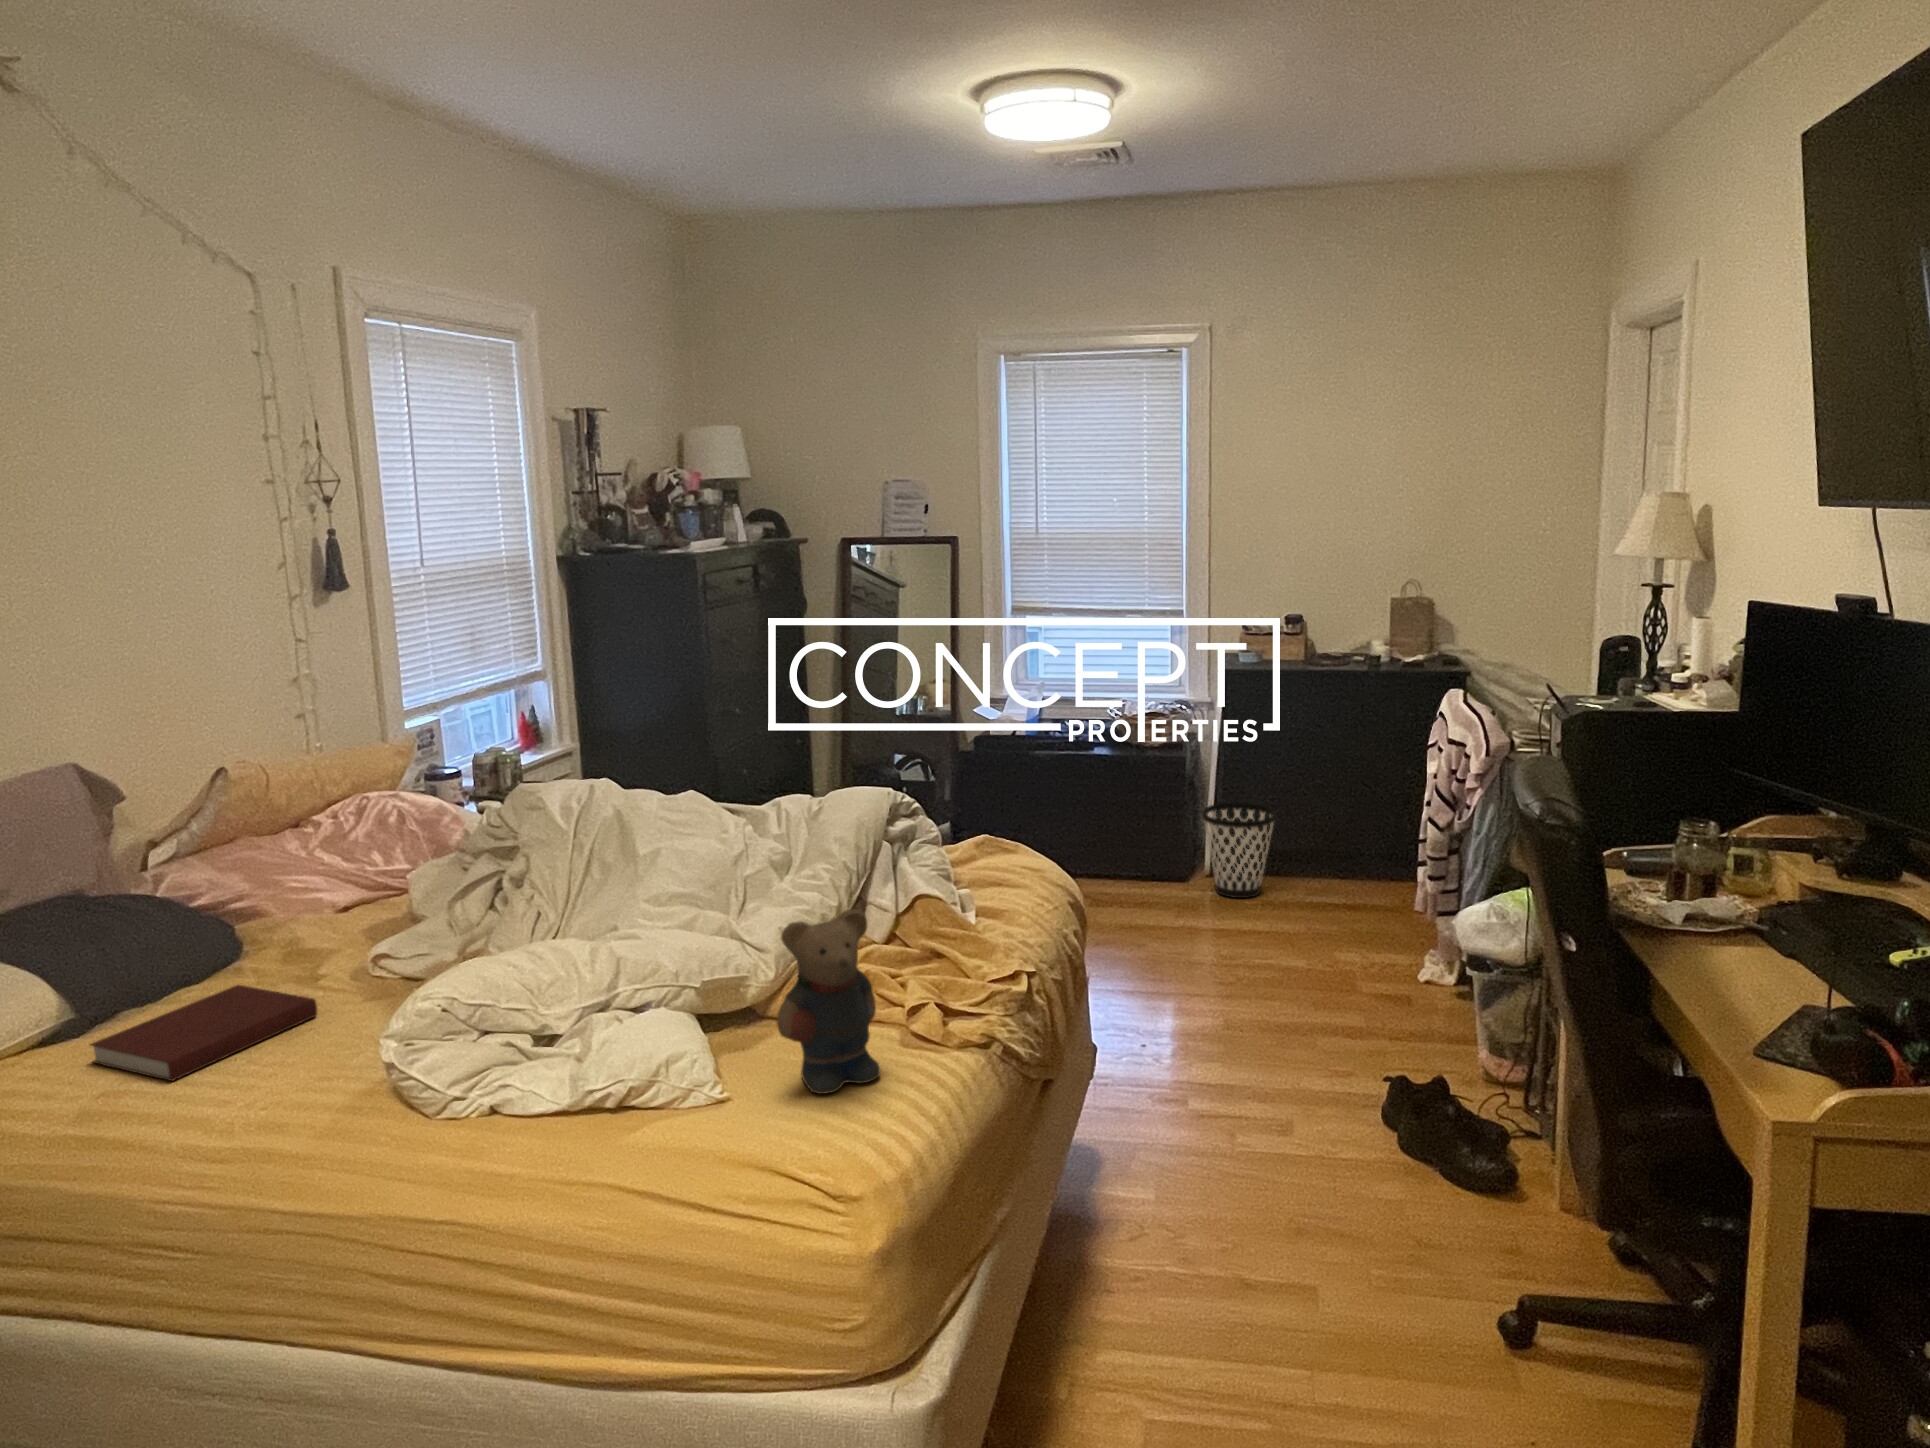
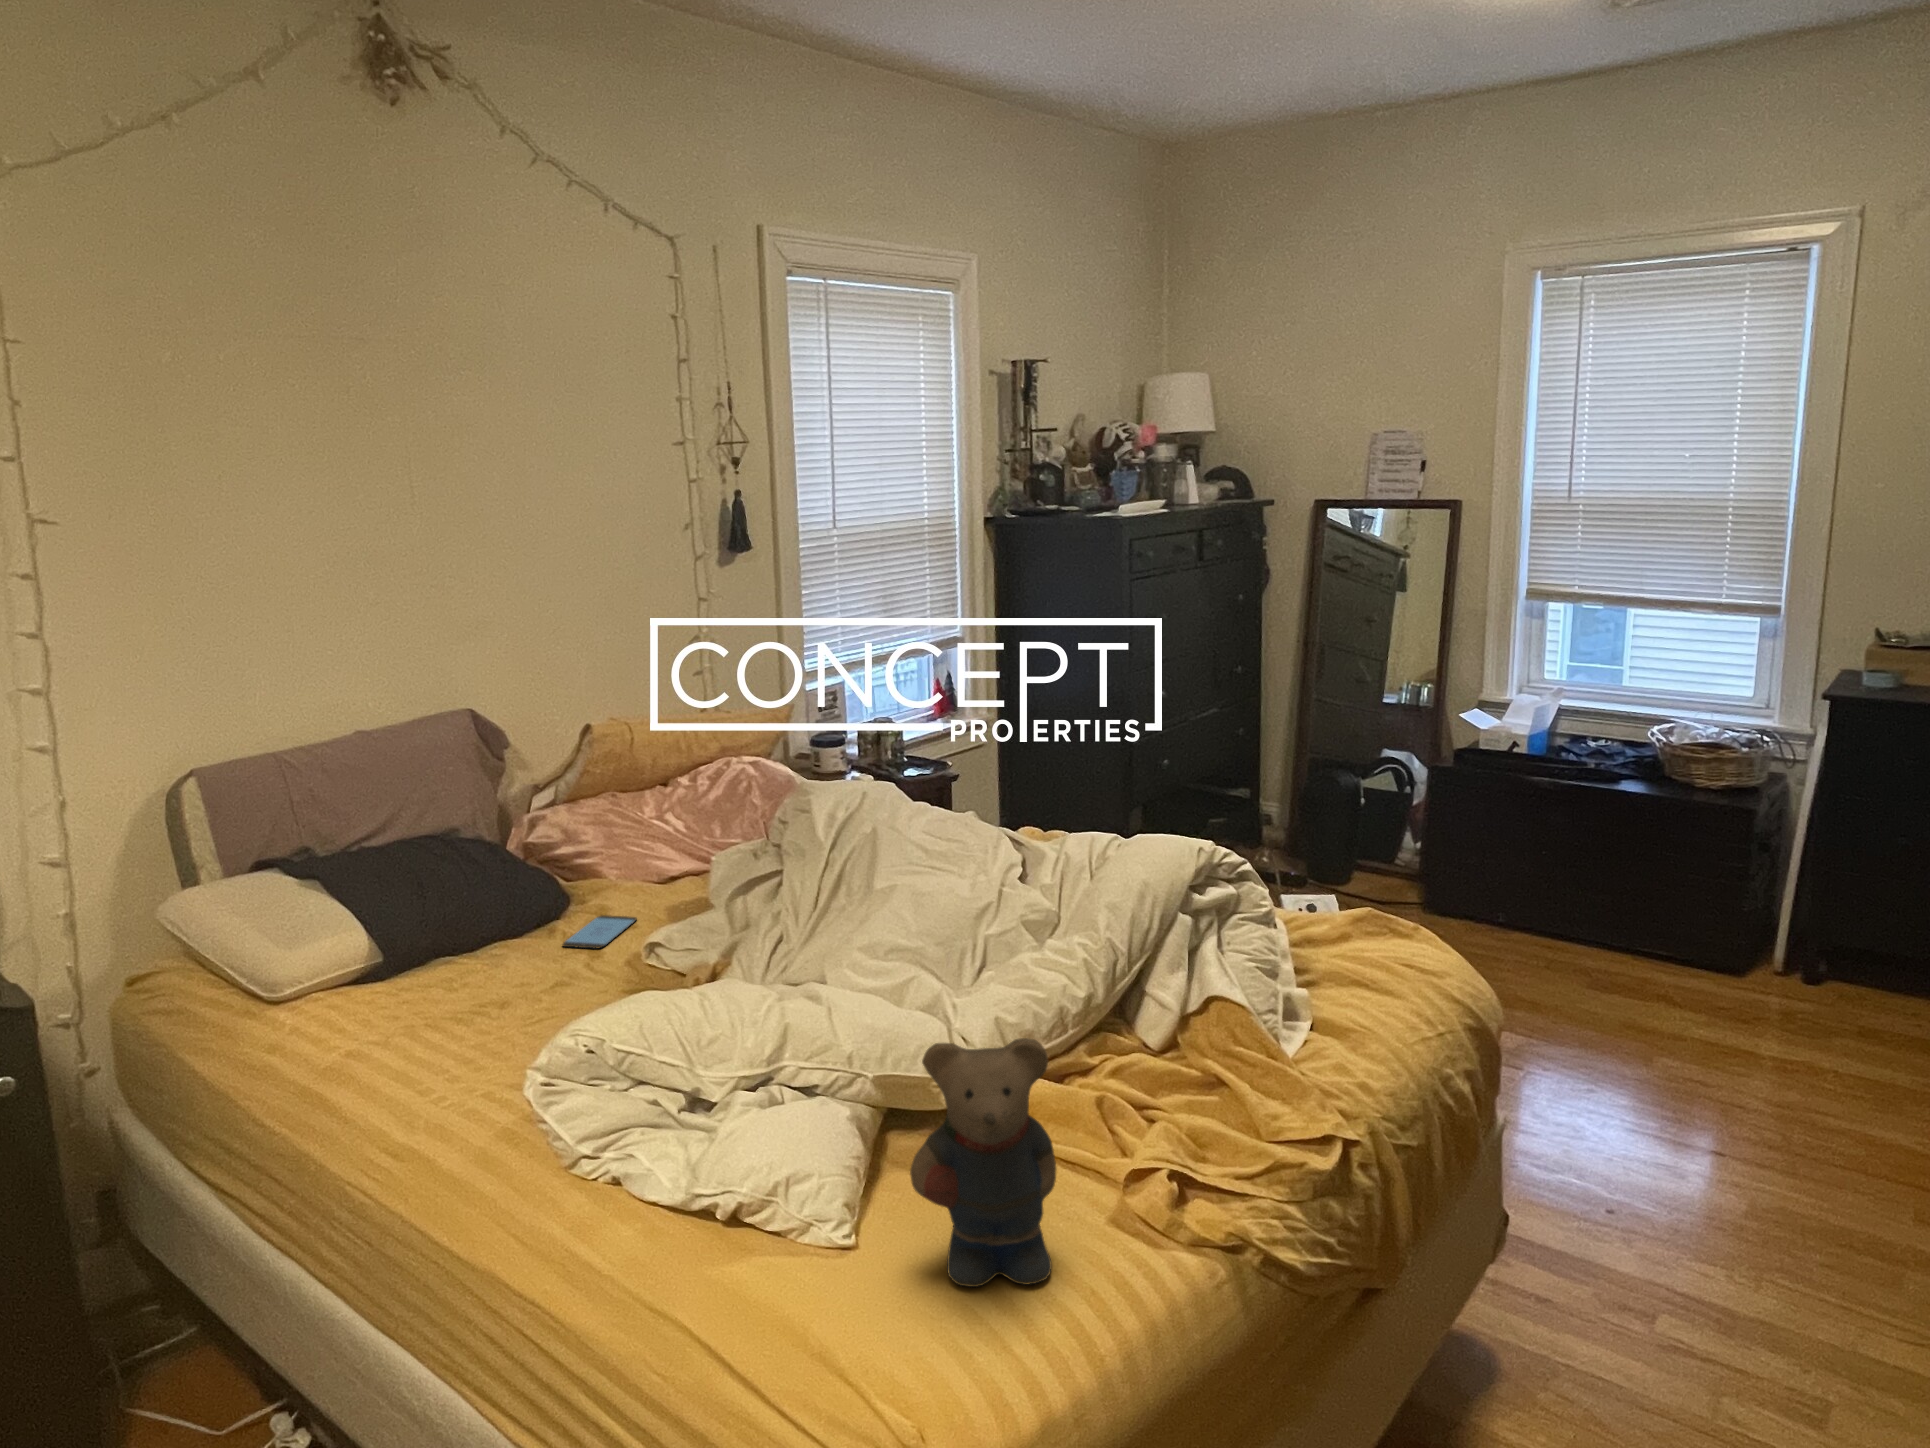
wastebasket: present [1202,803,1276,898] -> none [1776,871,1906,1011]
smartphone: none [266,947,333,981] -> present [563,915,637,949]
notebook: present [90,985,317,1081] -> none [375,949,567,1050]

